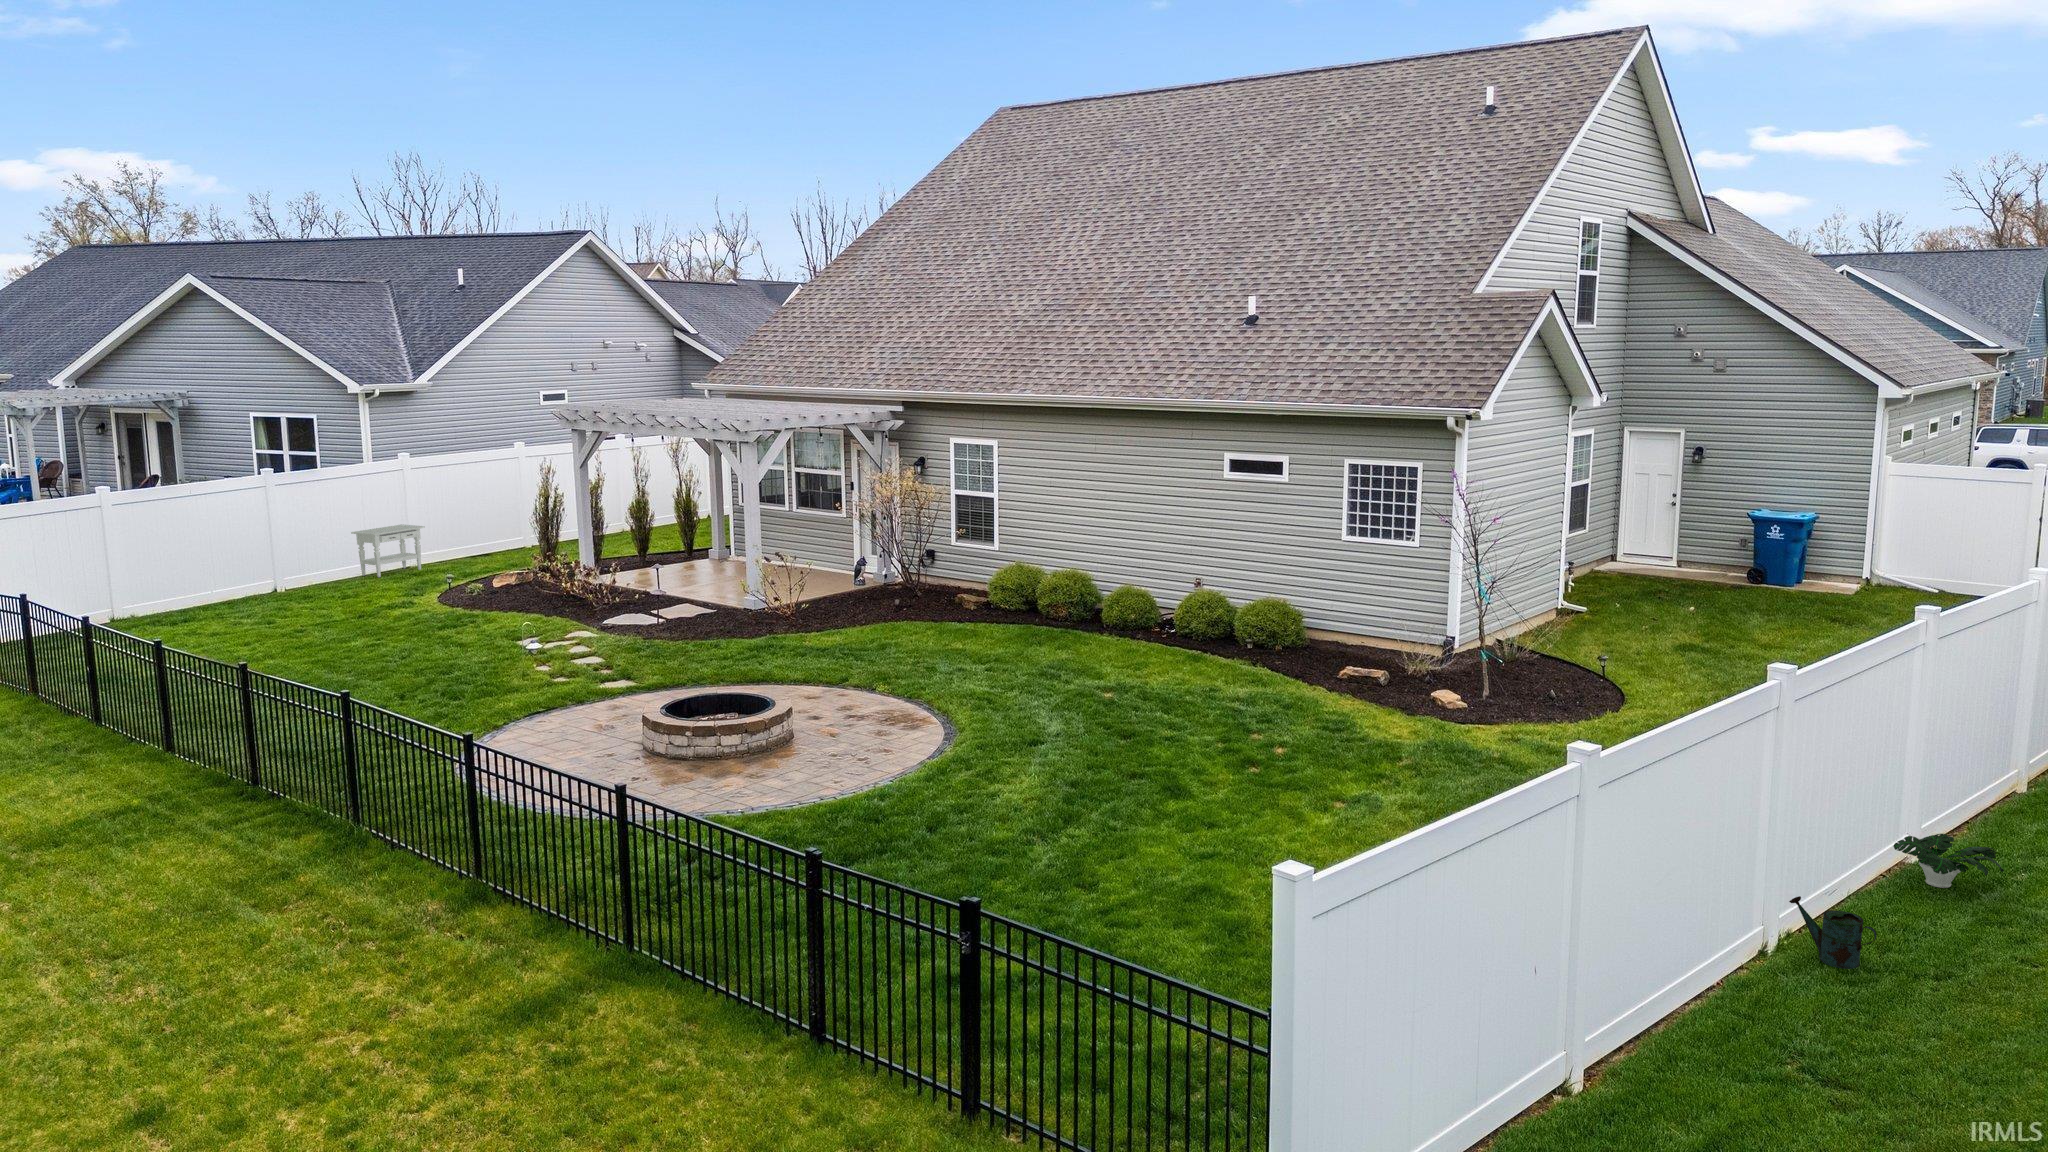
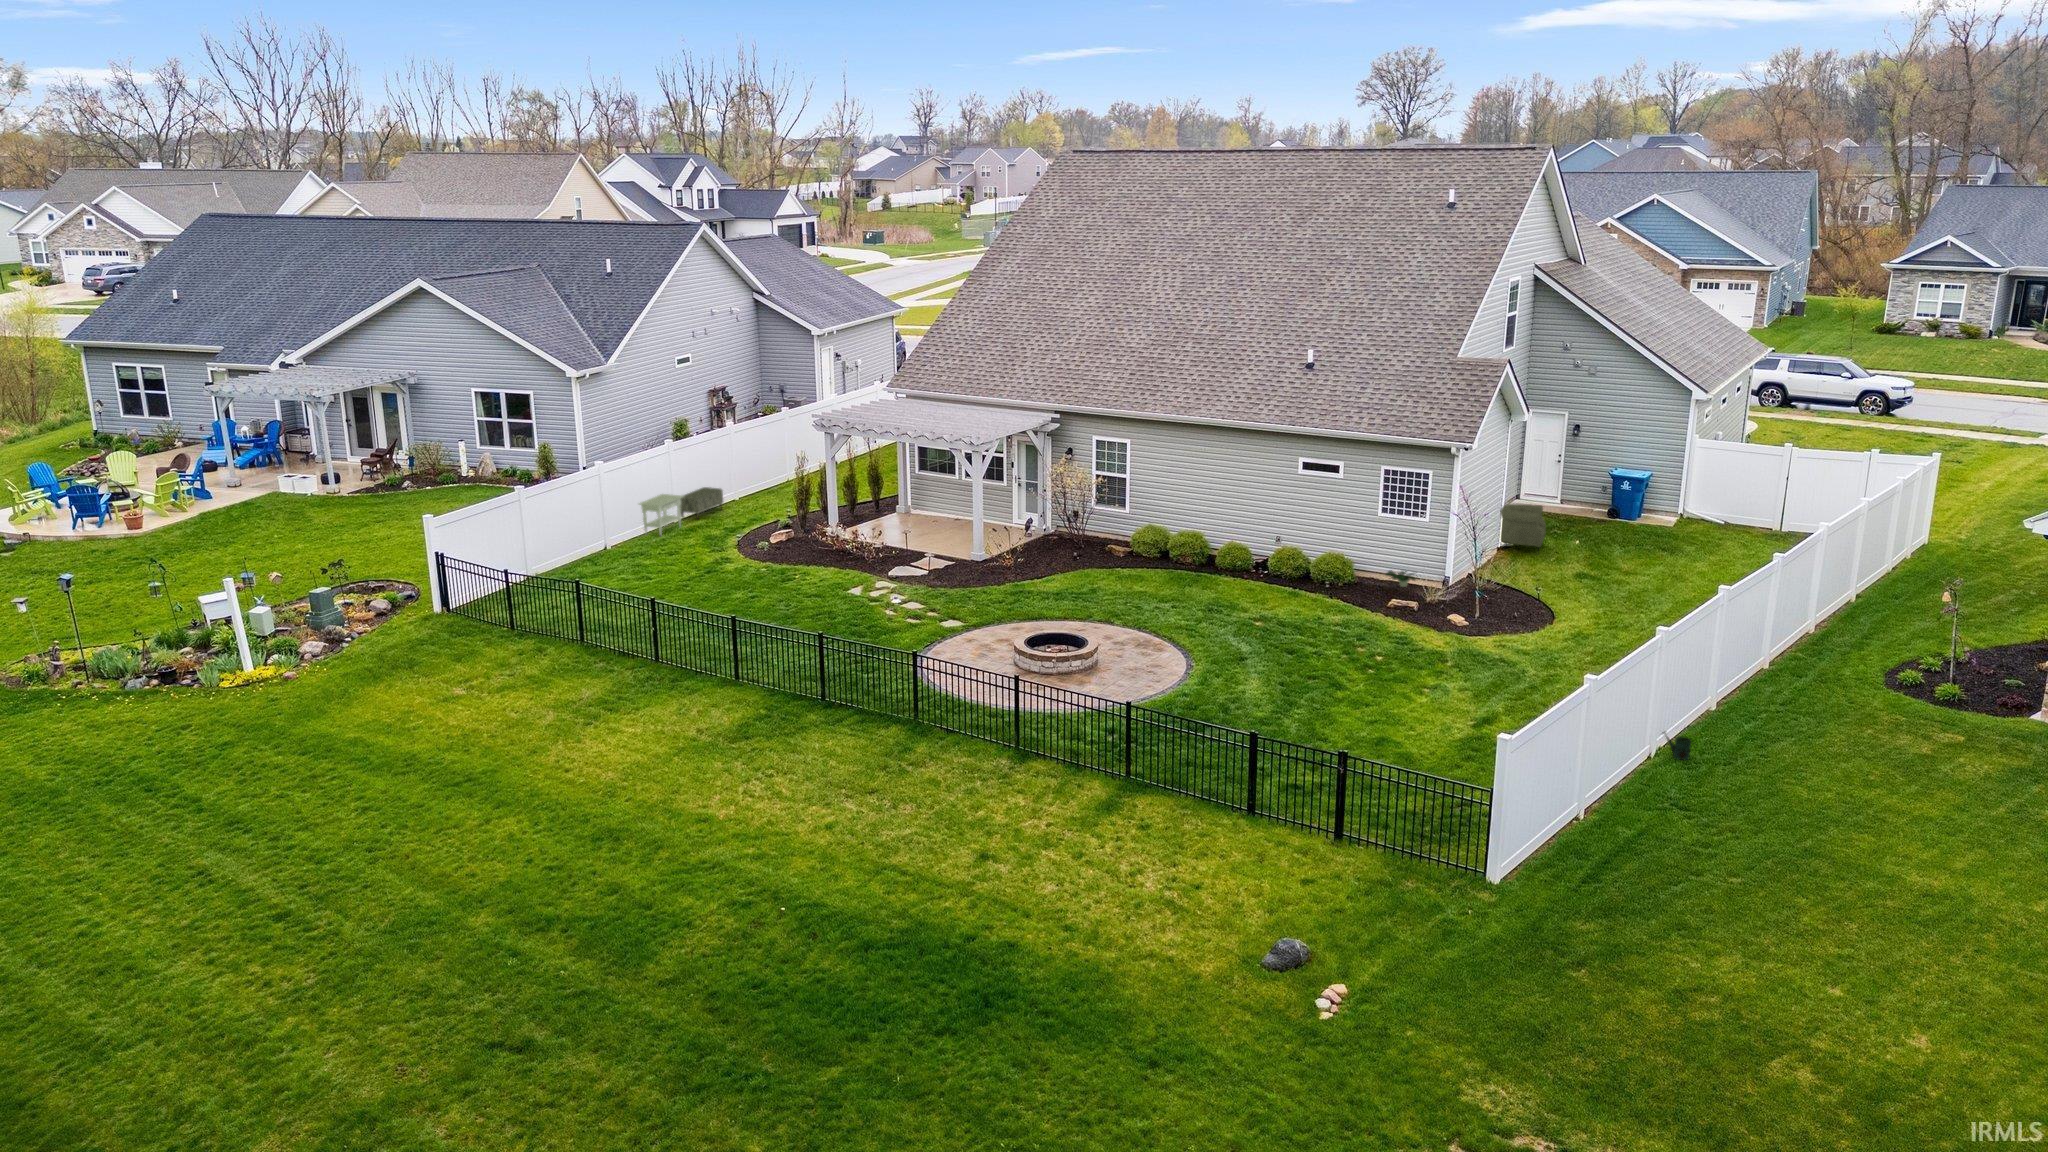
bench: none [433,525,505,564] -> present [680,487,723,519]
chair: none [1562,544,1638,621] -> present [1500,503,1546,554]
potted plant: present [1894,834,2004,888] -> present [1386,570,1415,587]

